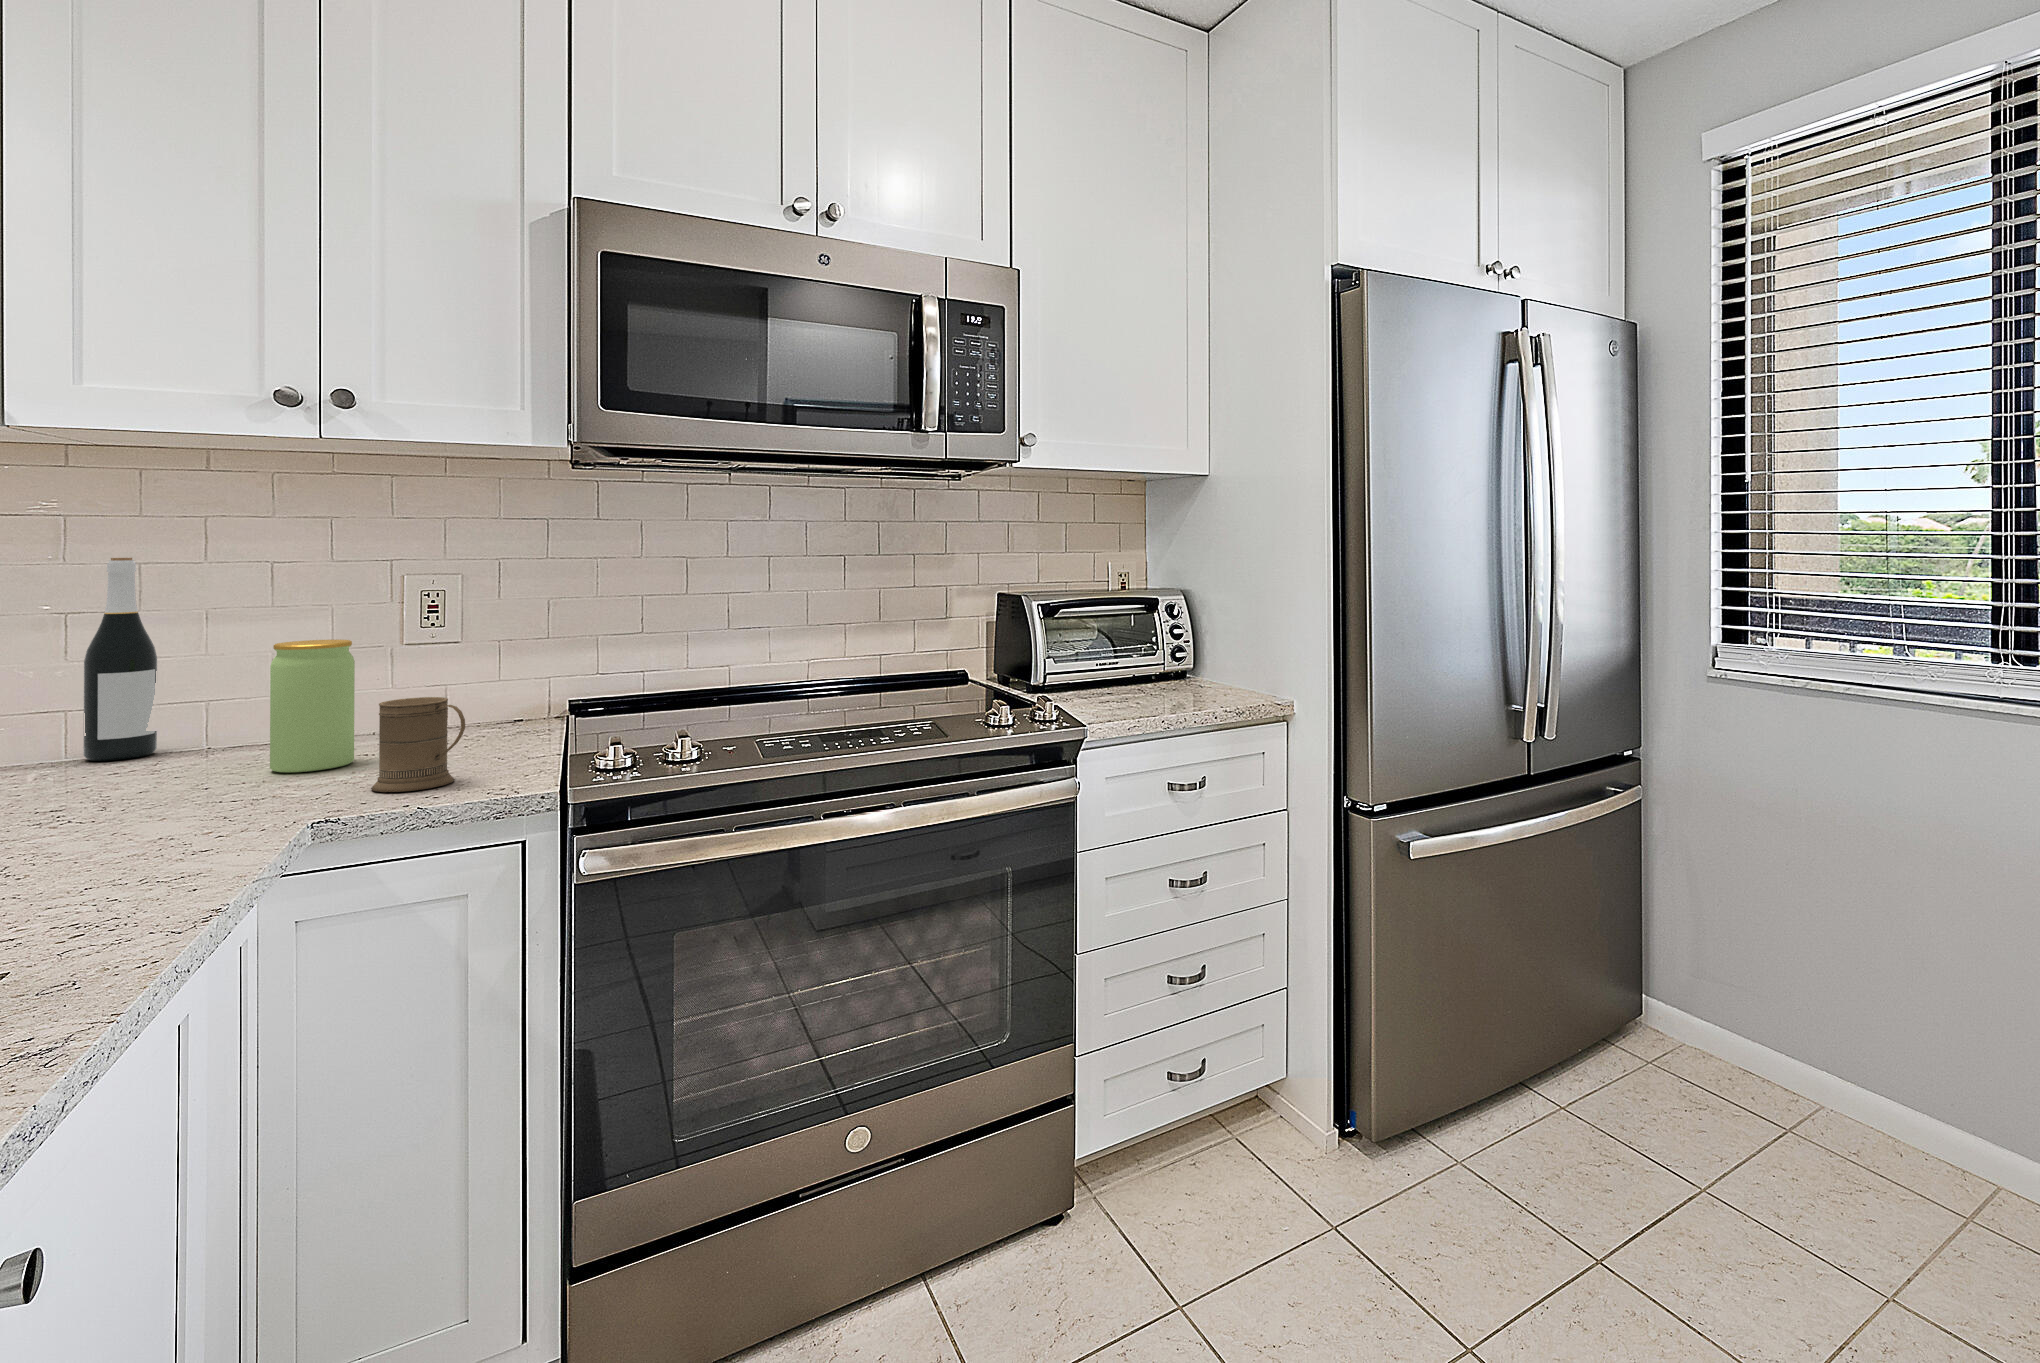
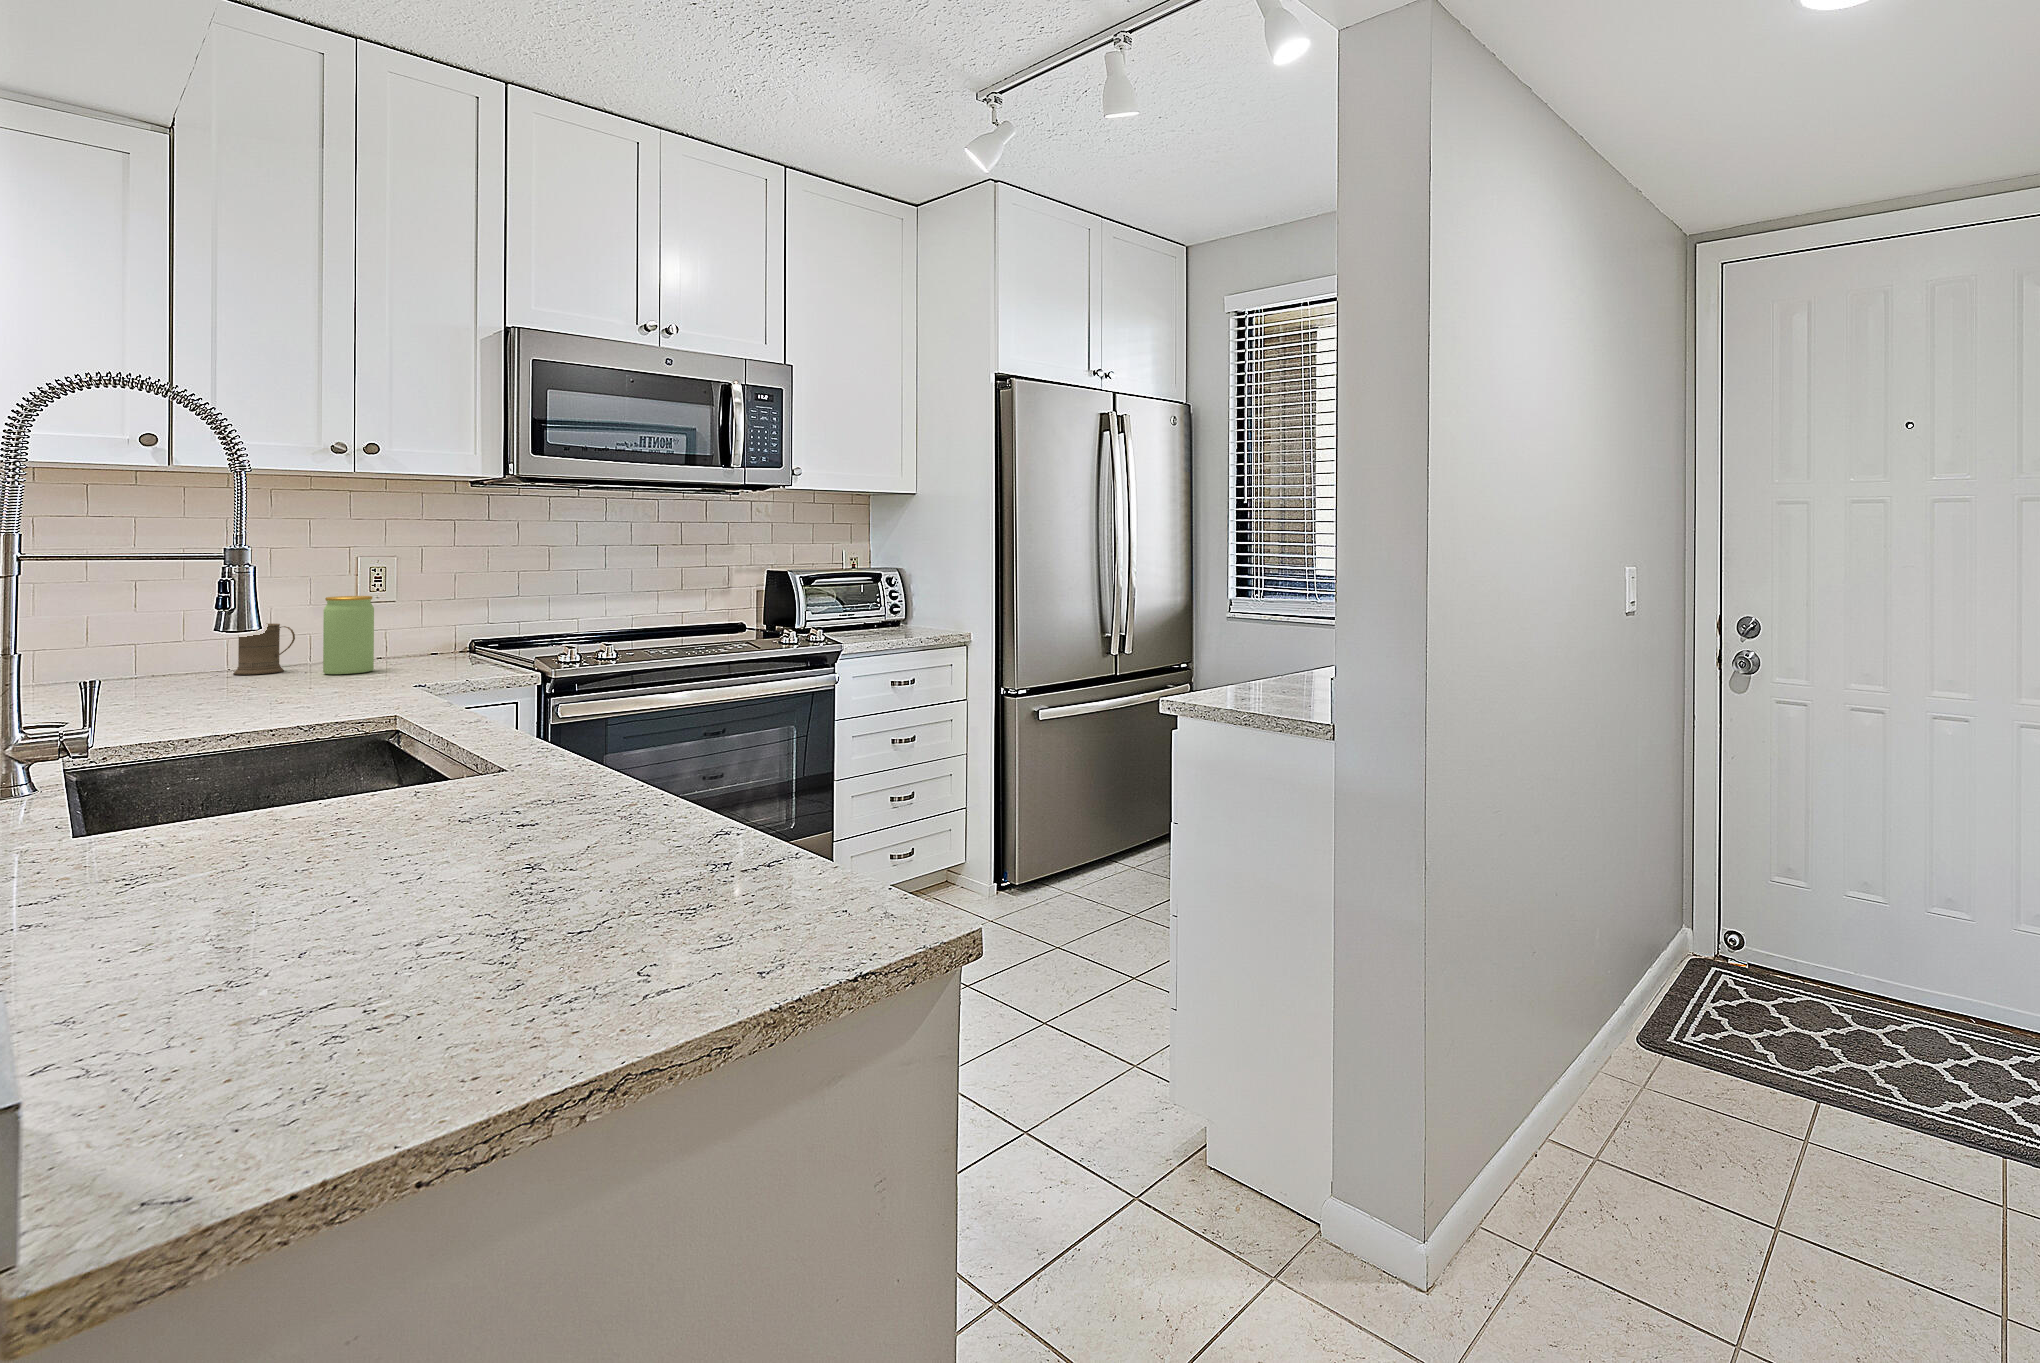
wine bottle: present [83,558,157,761] -> none [167,546,213,675]
mug: present [371,697,465,792] -> present [233,623,295,675]

